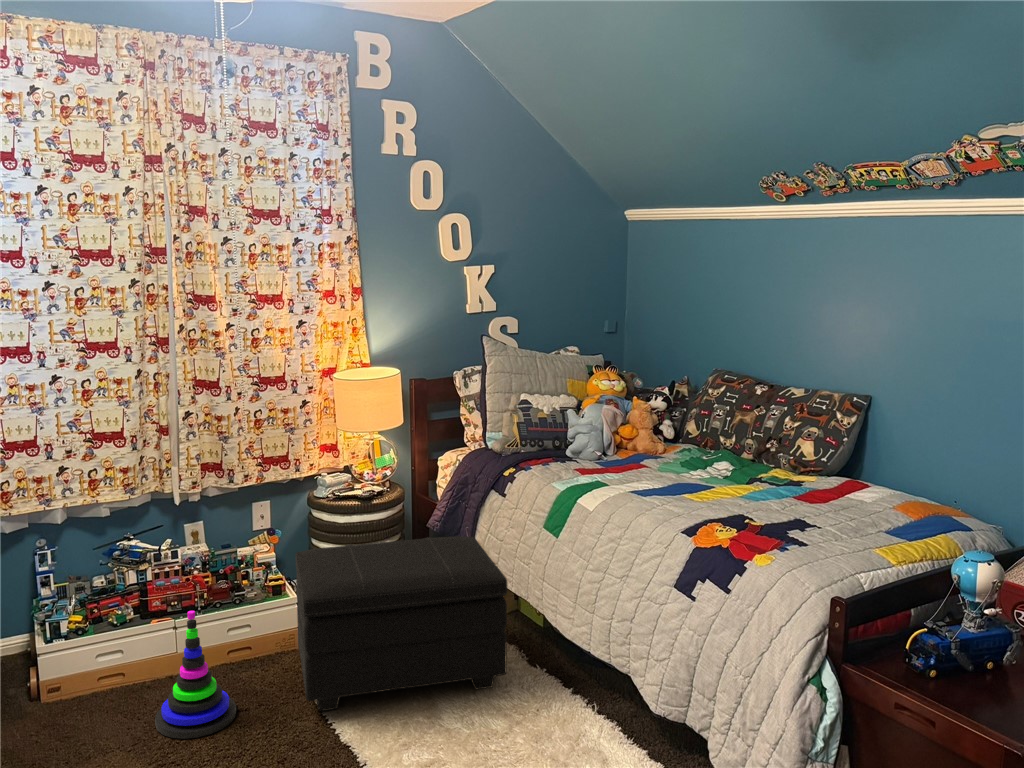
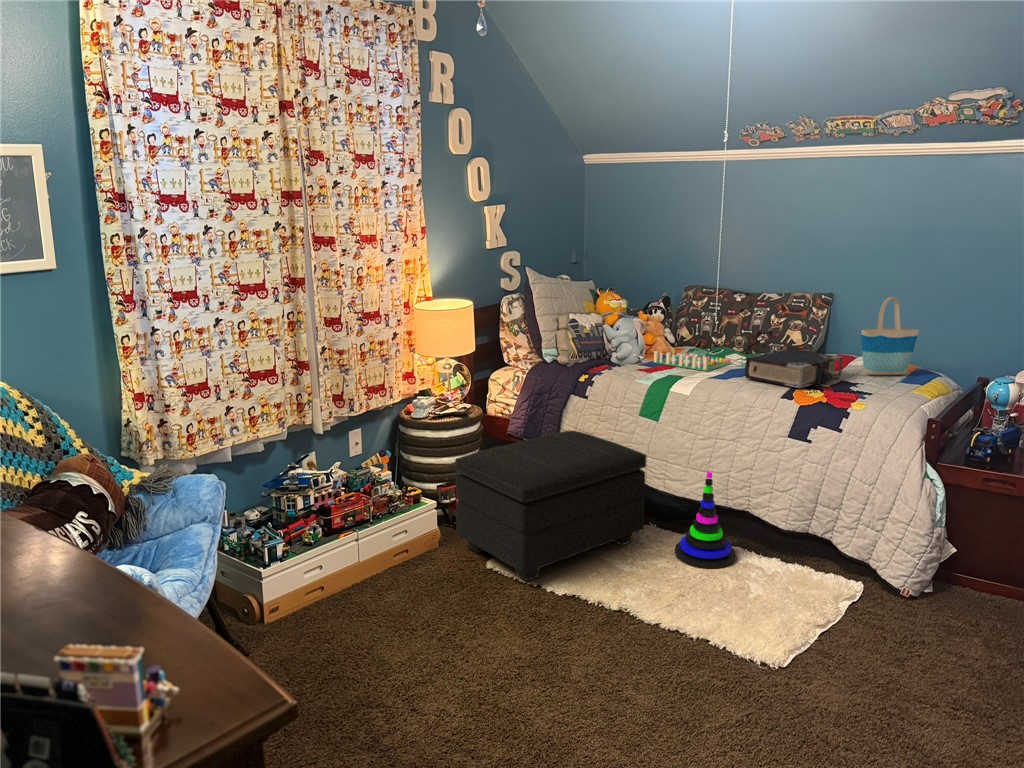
tote bag: none [845,406,935,518] -> present [861,297,919,375]
board game: none [605,450,704,483] -> present [653,351,731,371]
book: none [677,464,815,520] -> present [745,348,843,388]
stacking toy: present [155,611,236,739] -> present [675,472,736,568]

